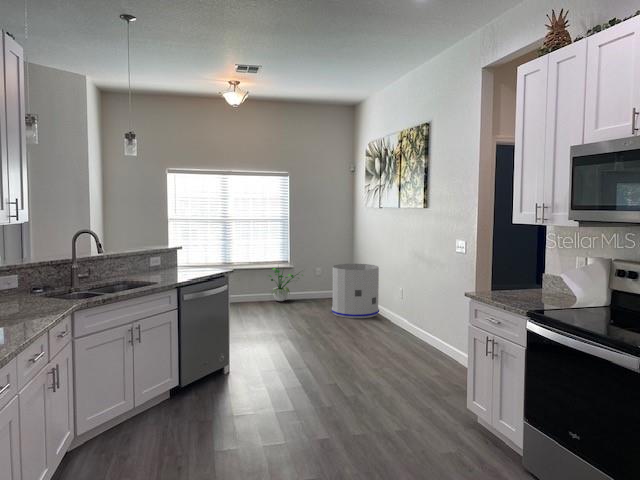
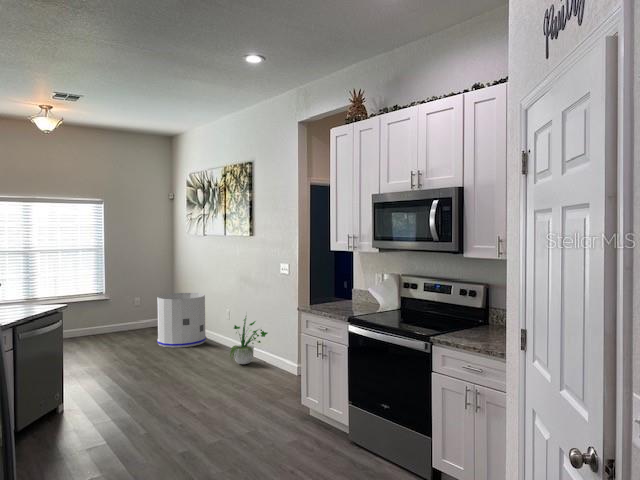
potted plant: present [269,268,303,301] -> present [230,318,267,364]

